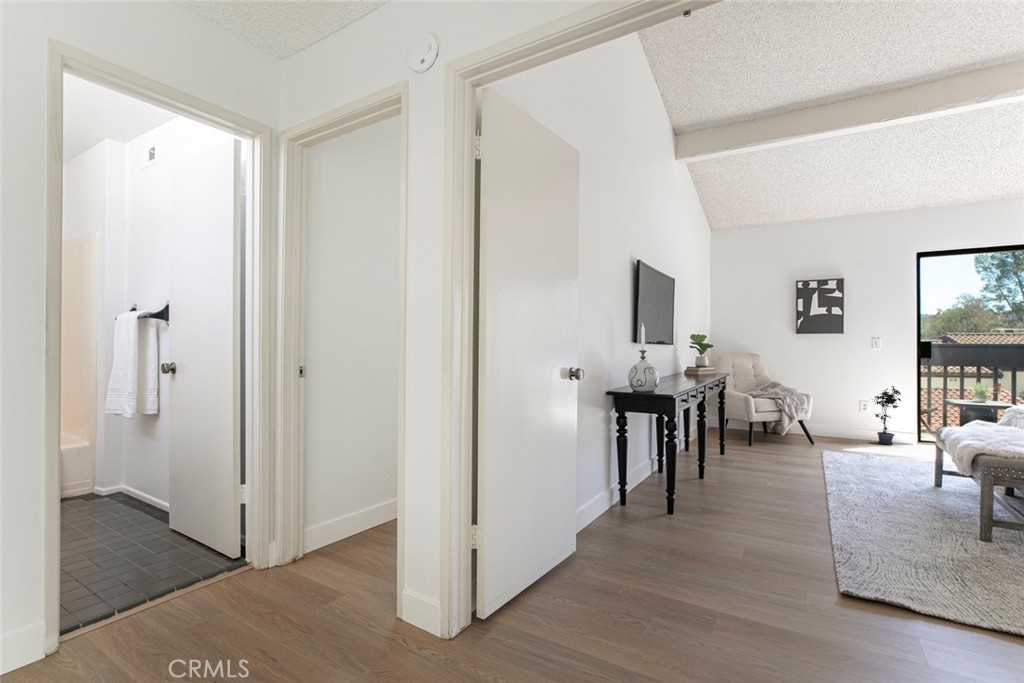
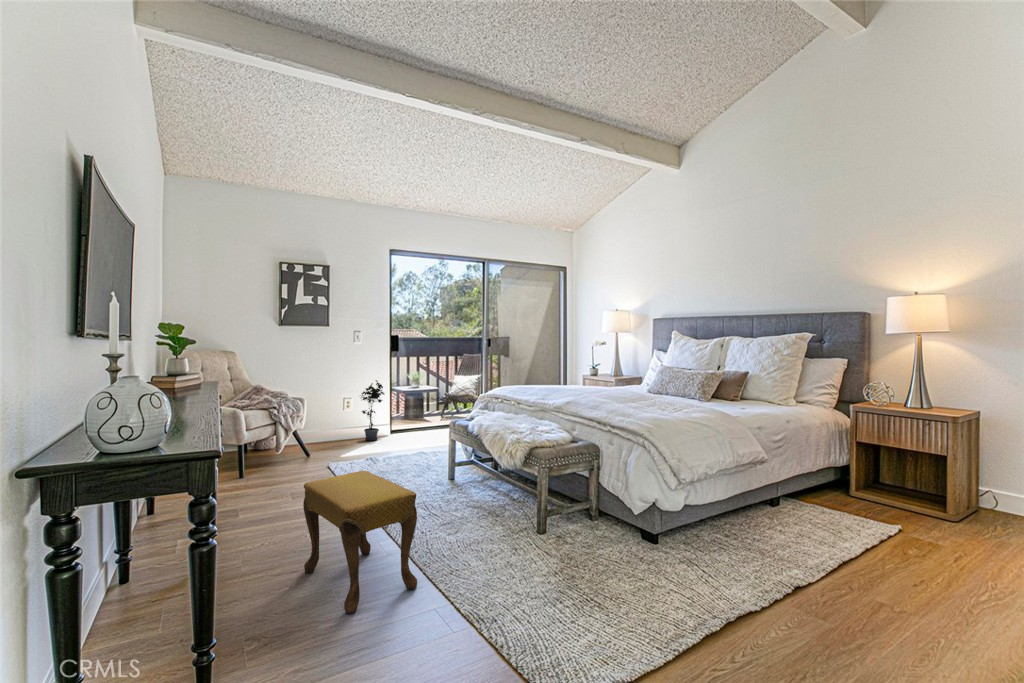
footstool: none [751,439,817,524] -> present [303,471,417,613]

